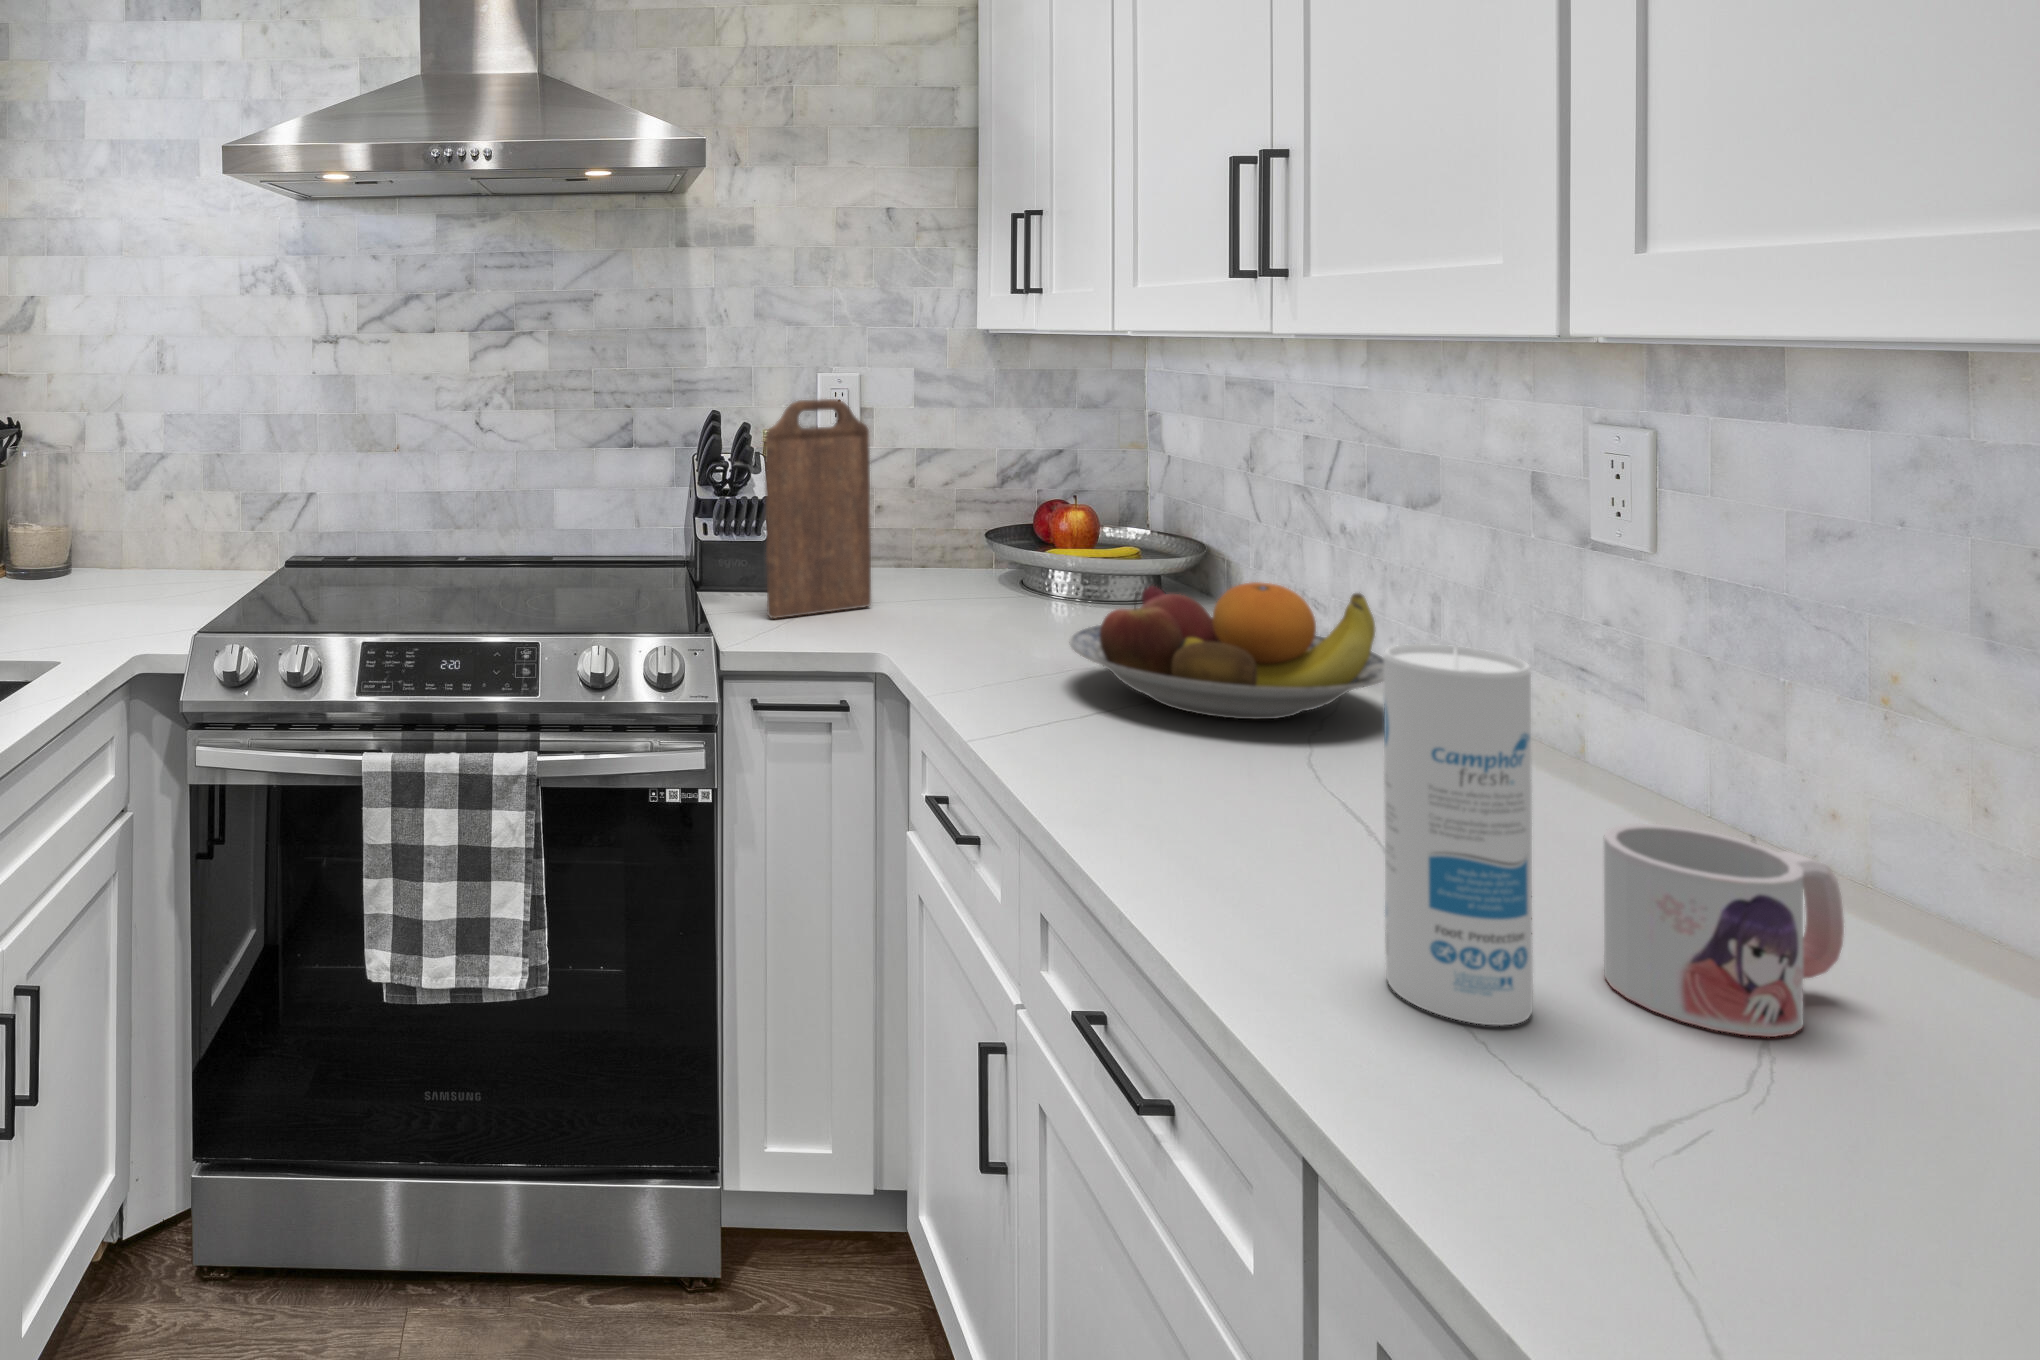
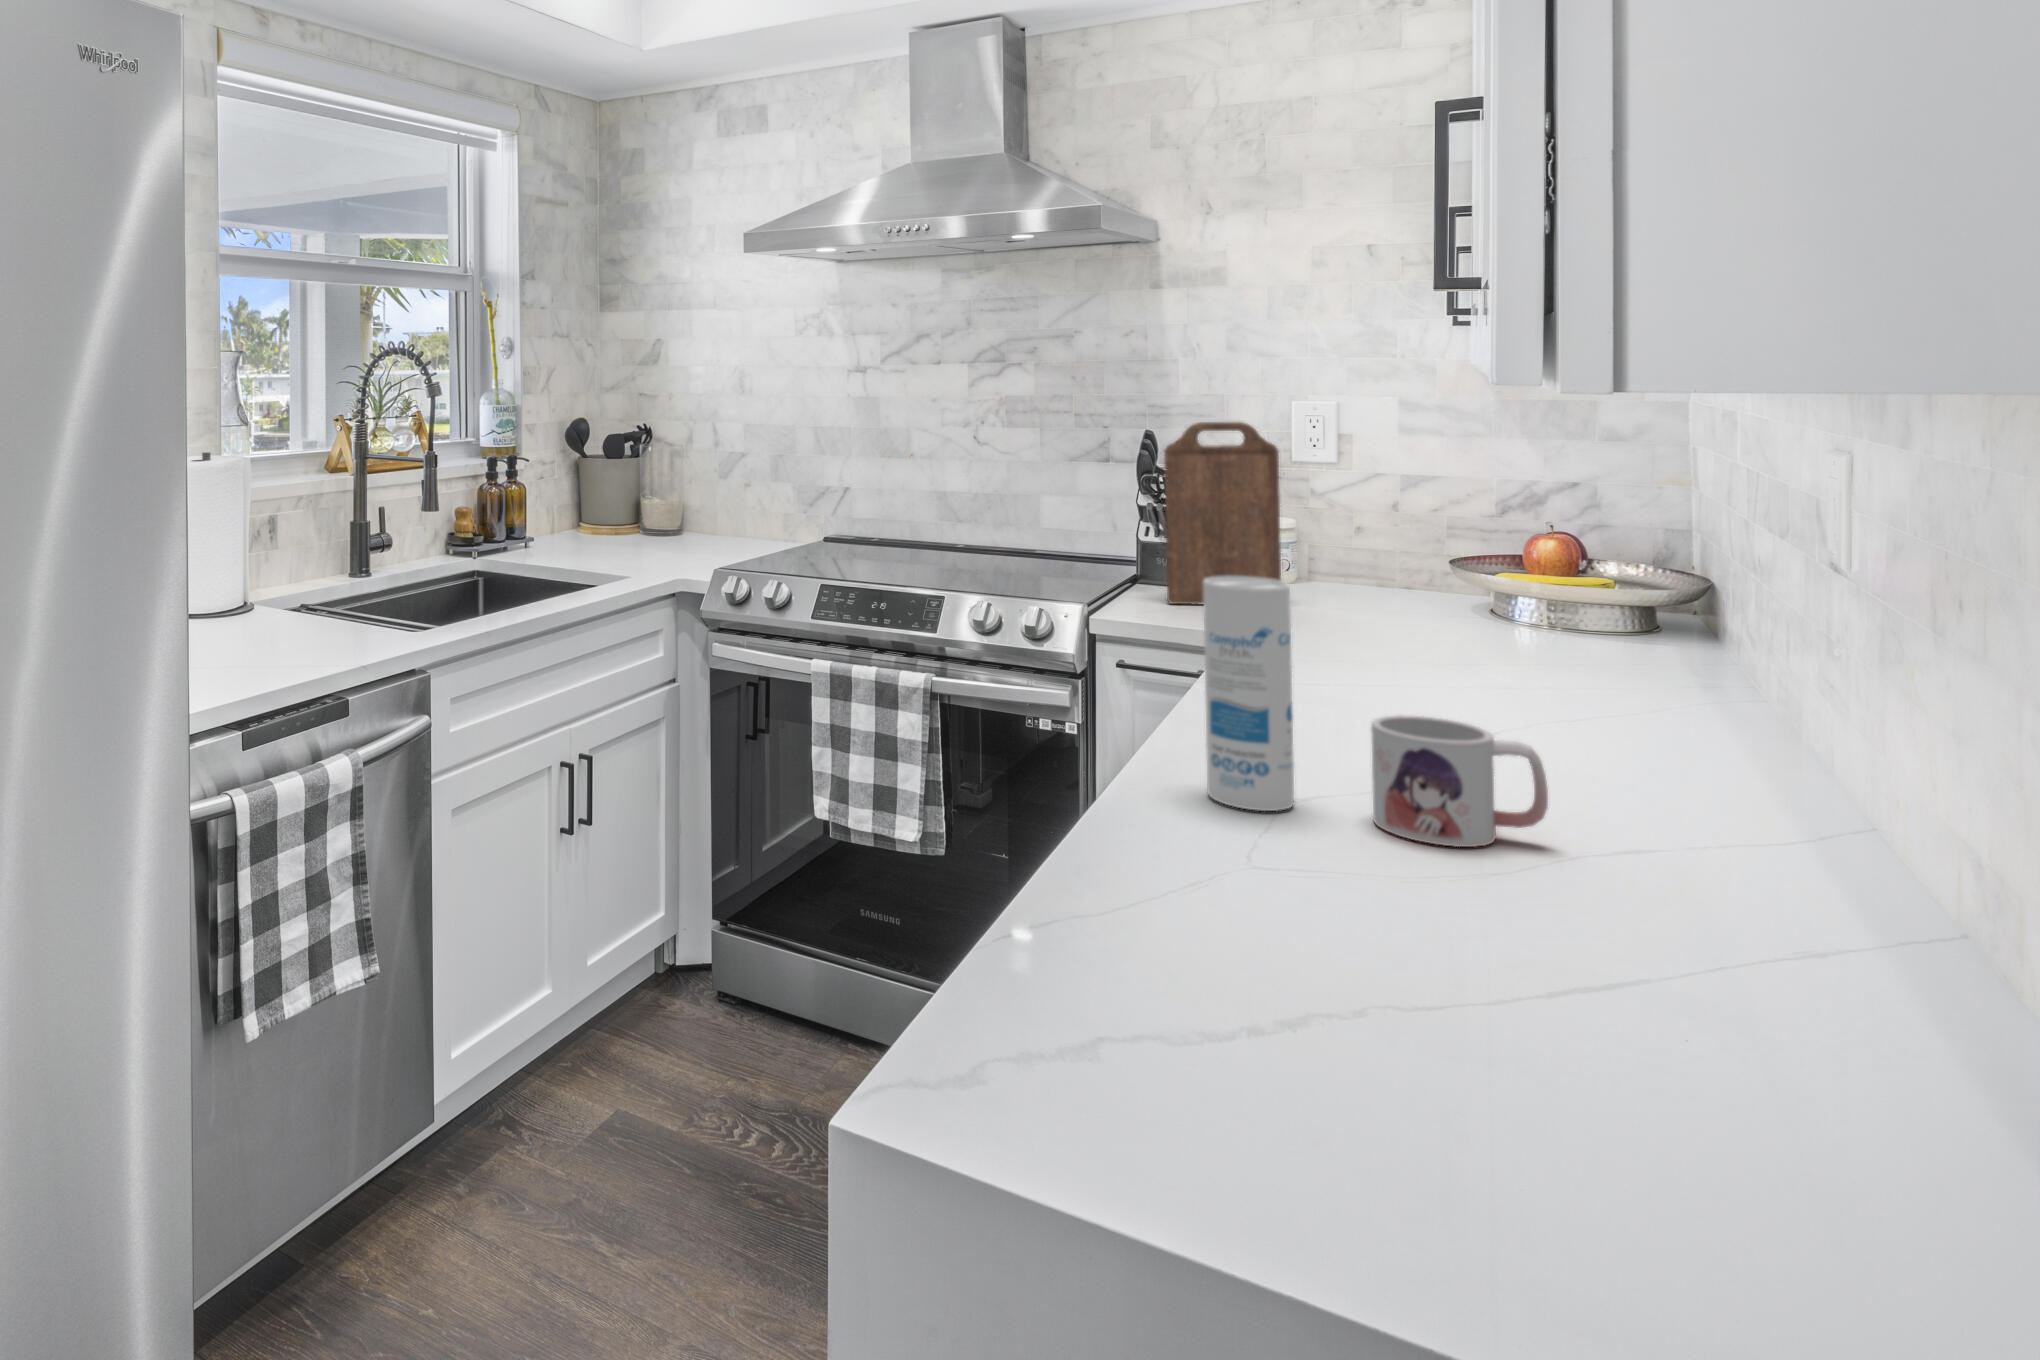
fruit bowl: present [1070,582,1384,719] -> none [1334,586,1638,701]

